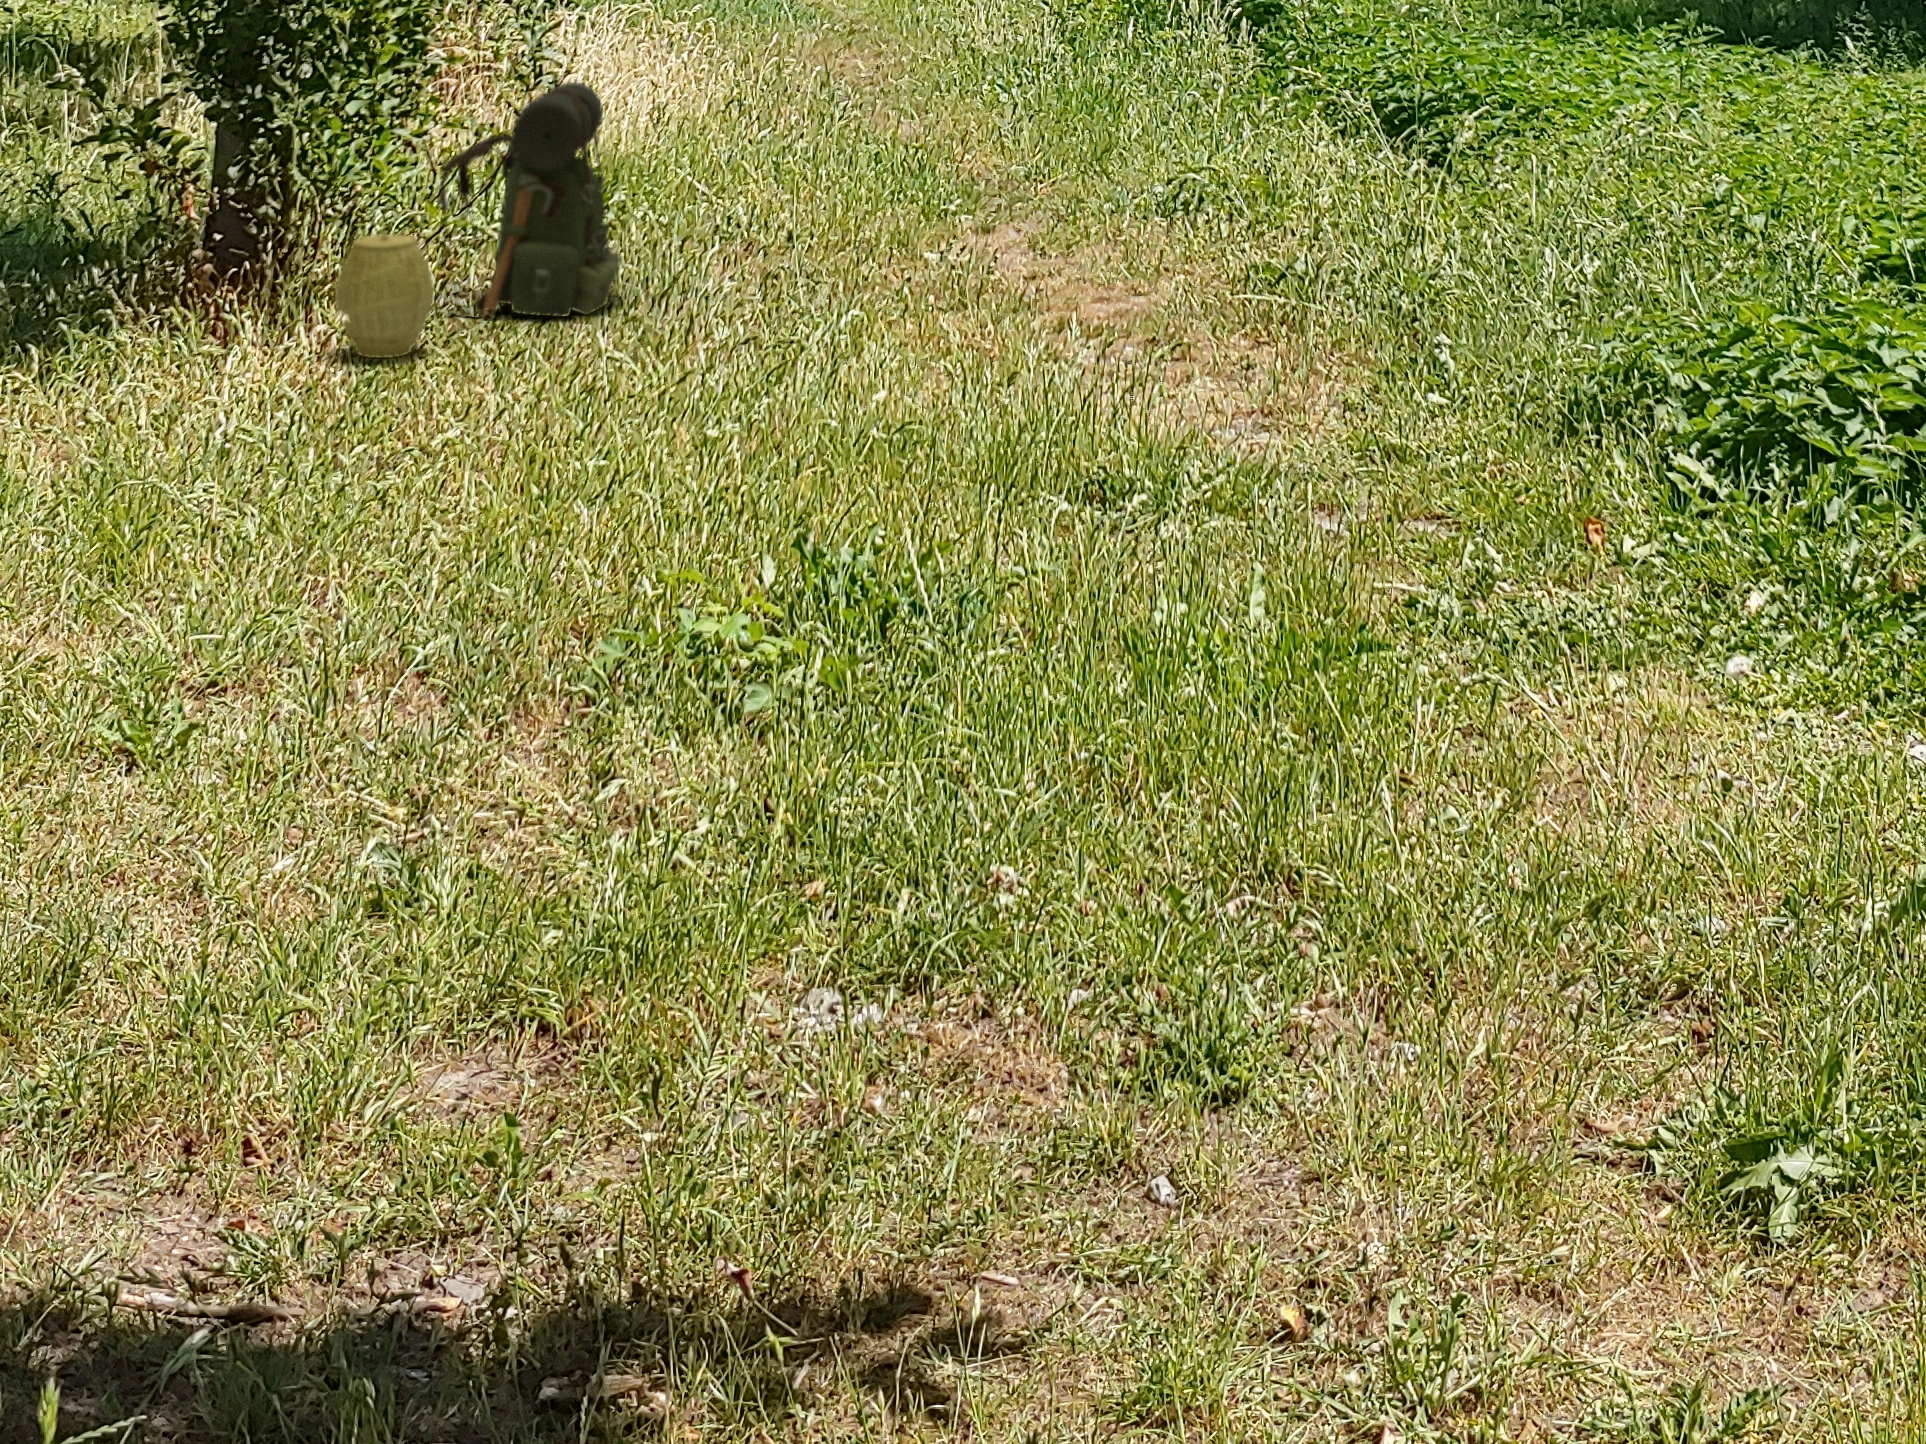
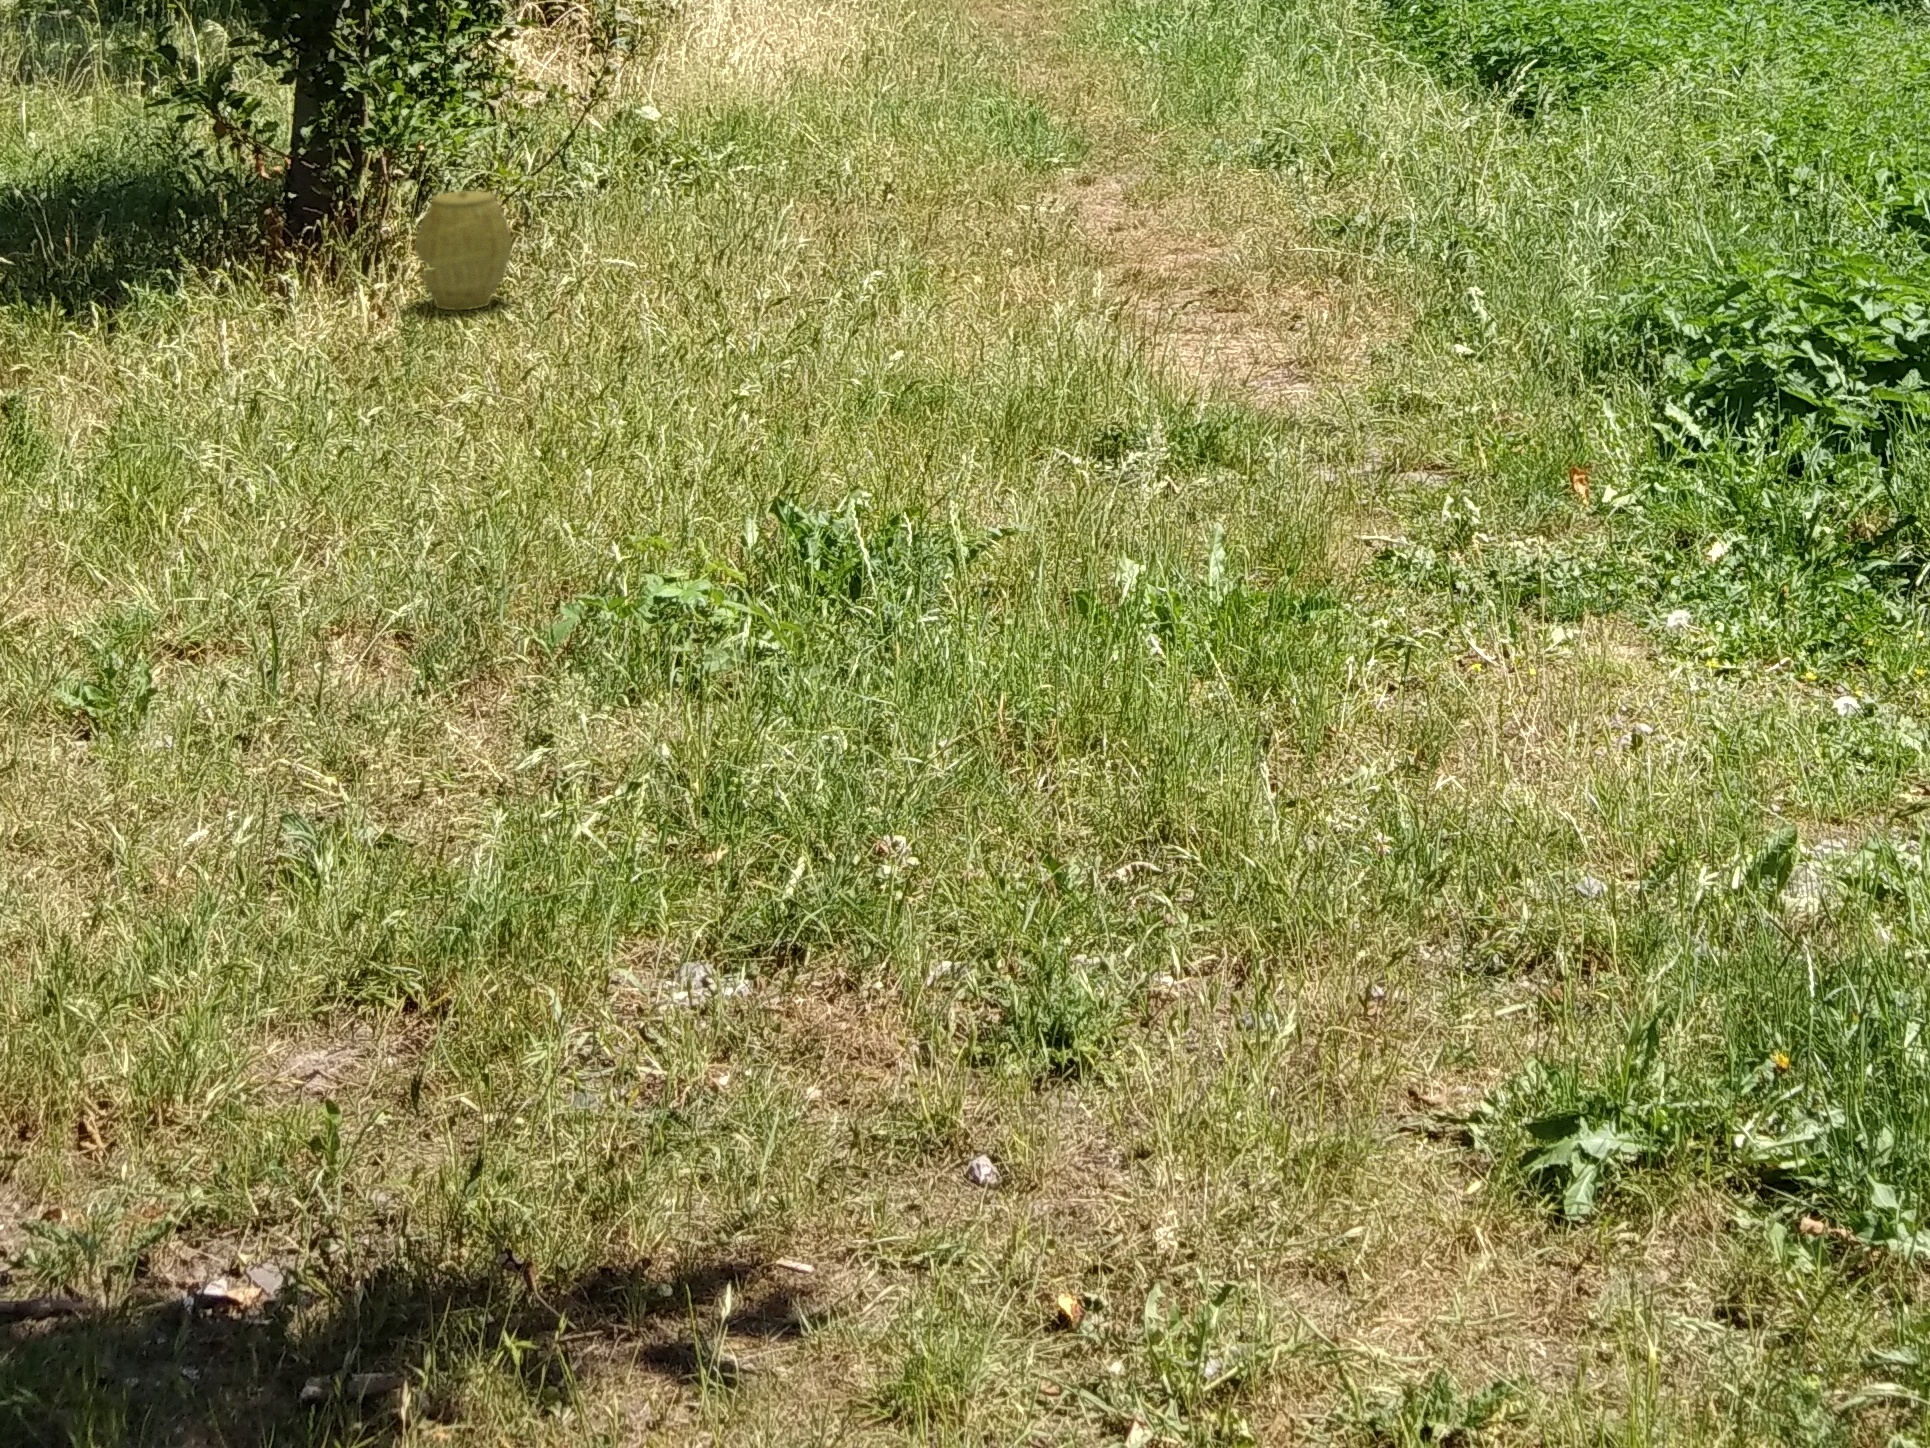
backpack: present [439,82,621,317] -> none [528,41,711,269]

